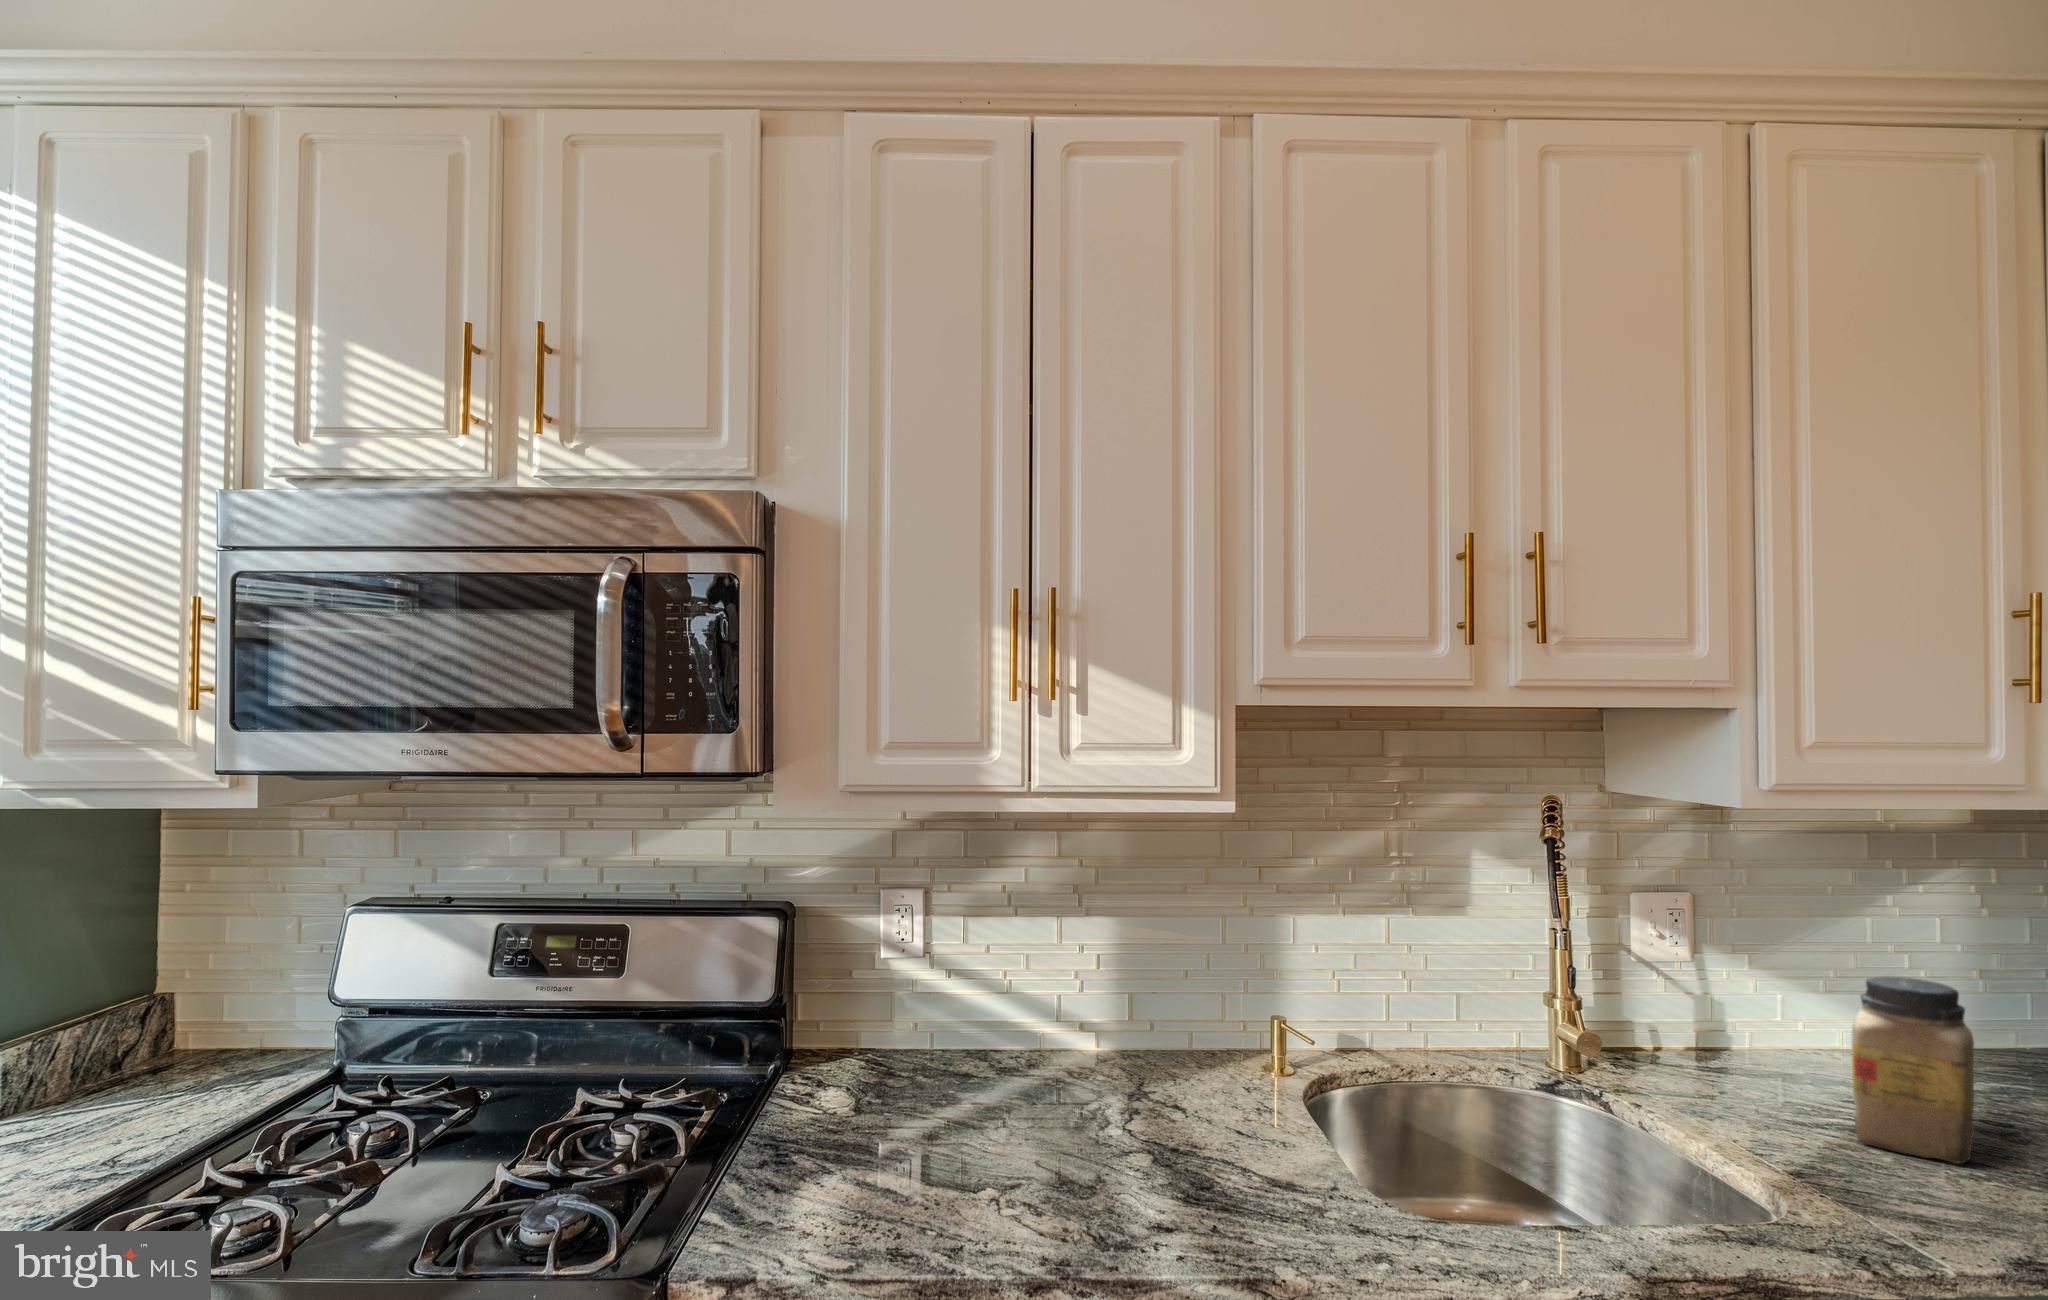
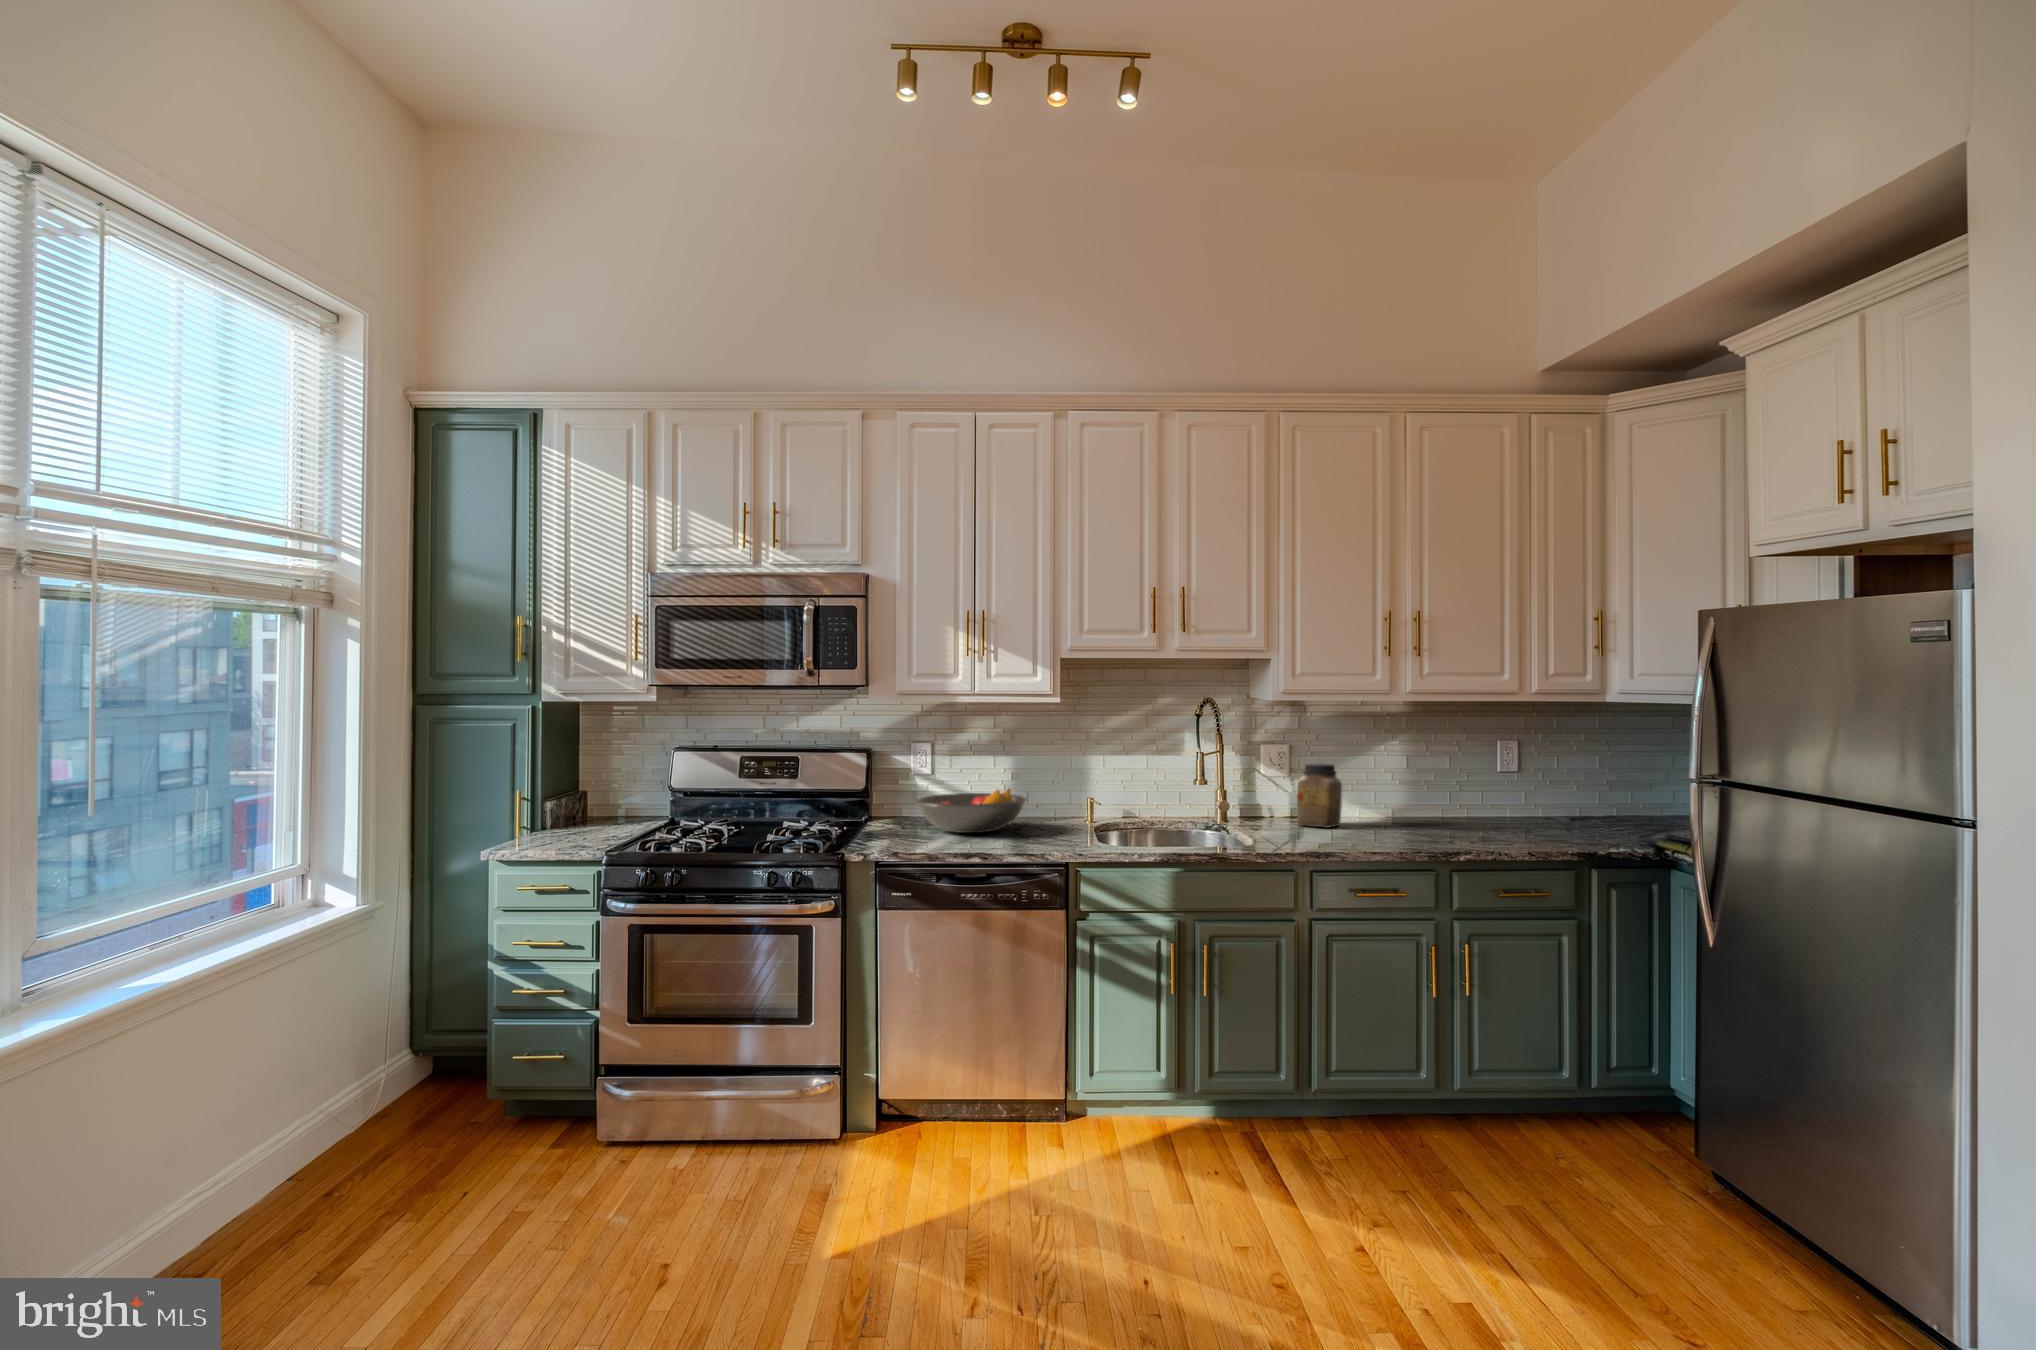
fruit bowl: none [878,1028,1163,1172] -> present [916,789,1026,833]

